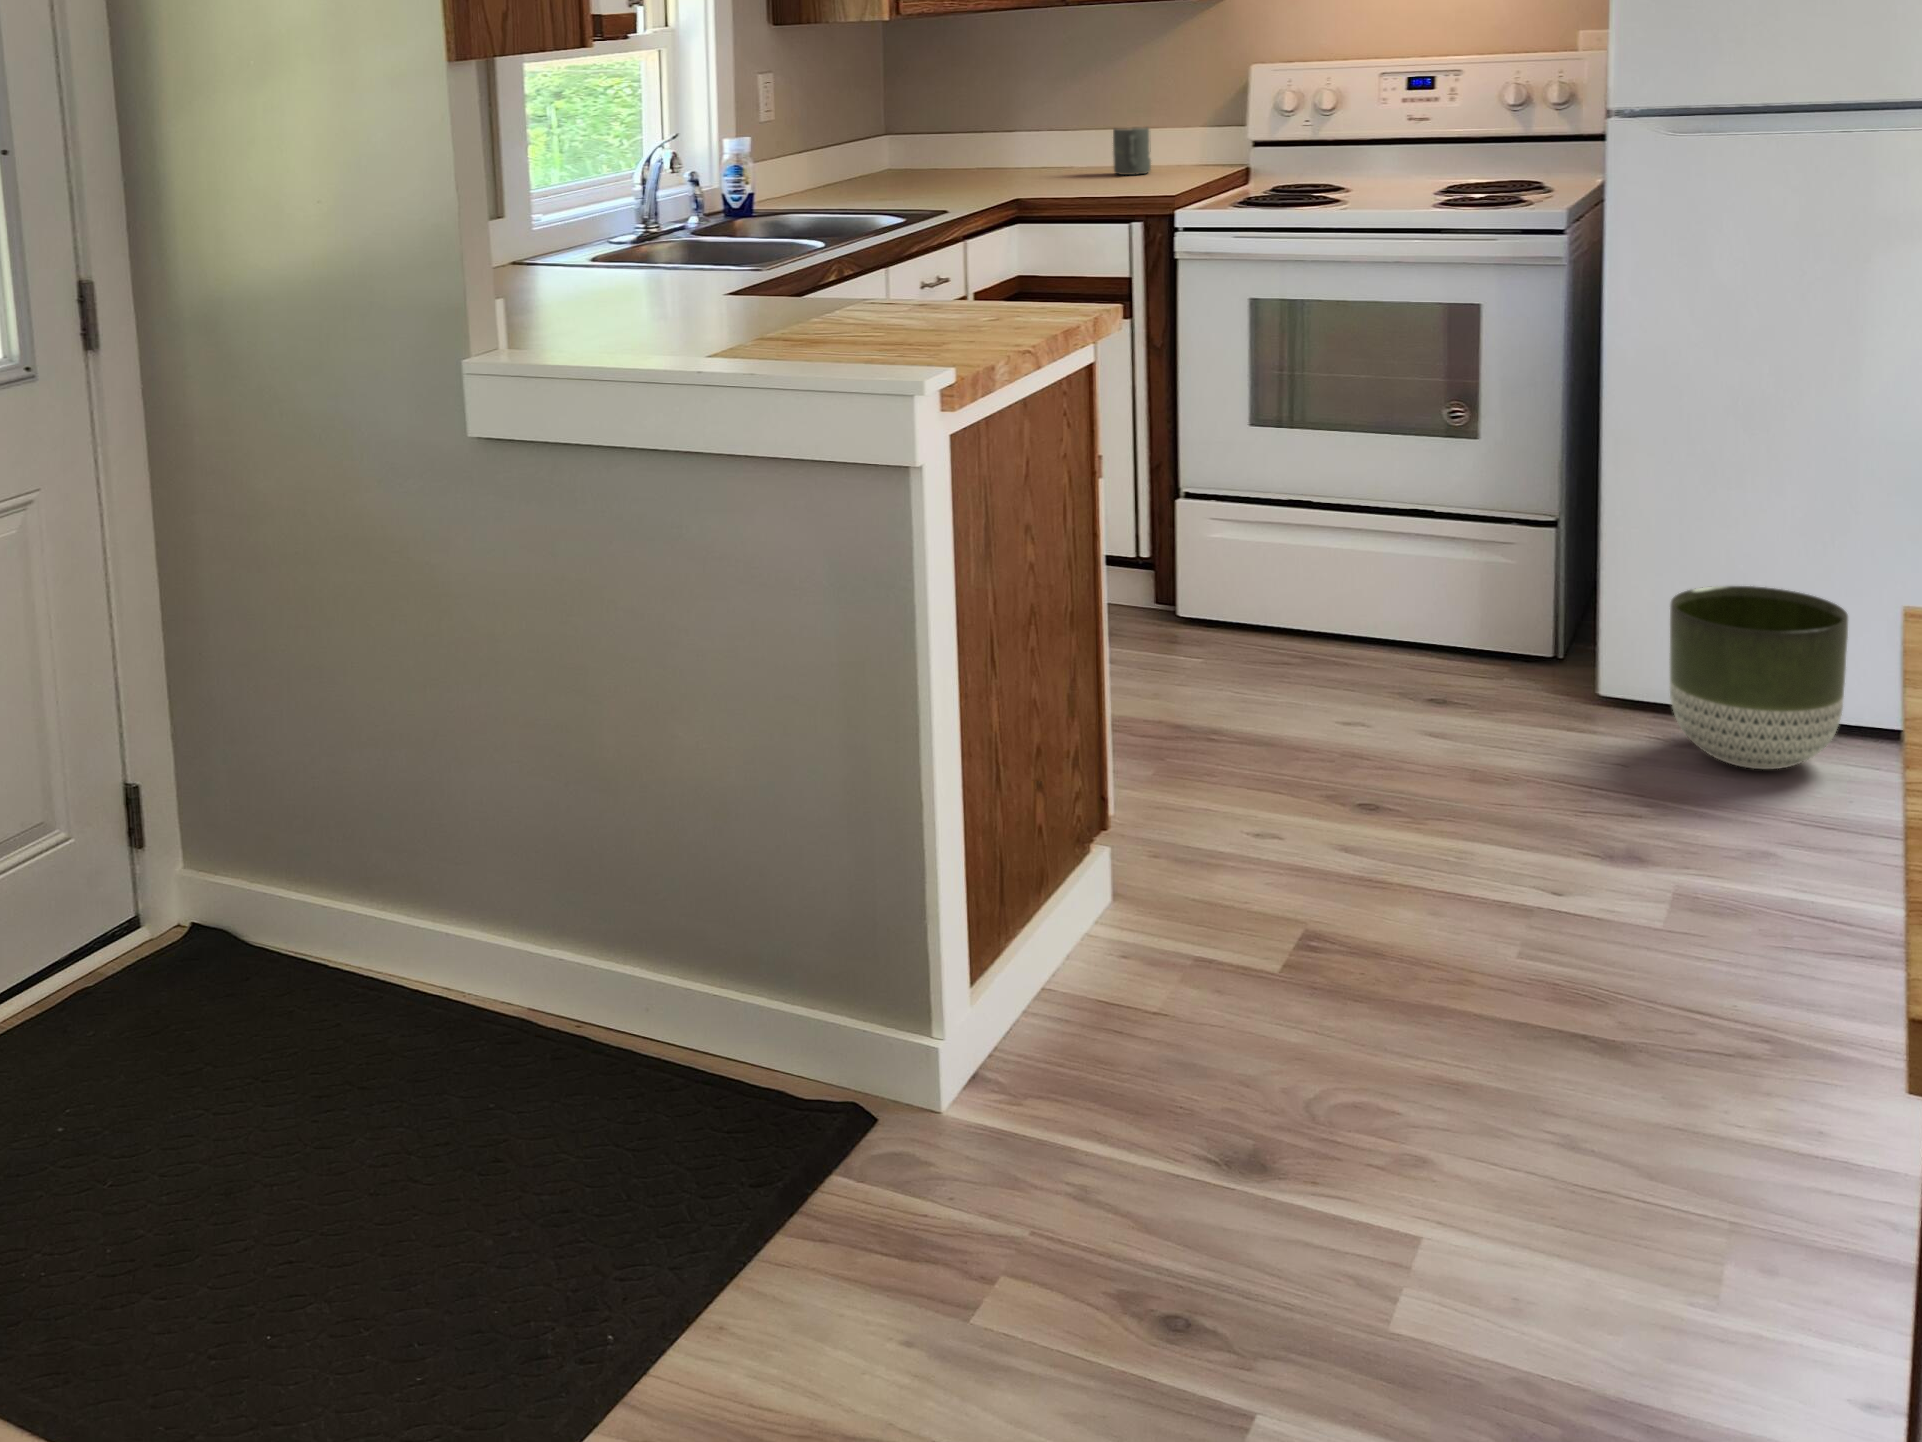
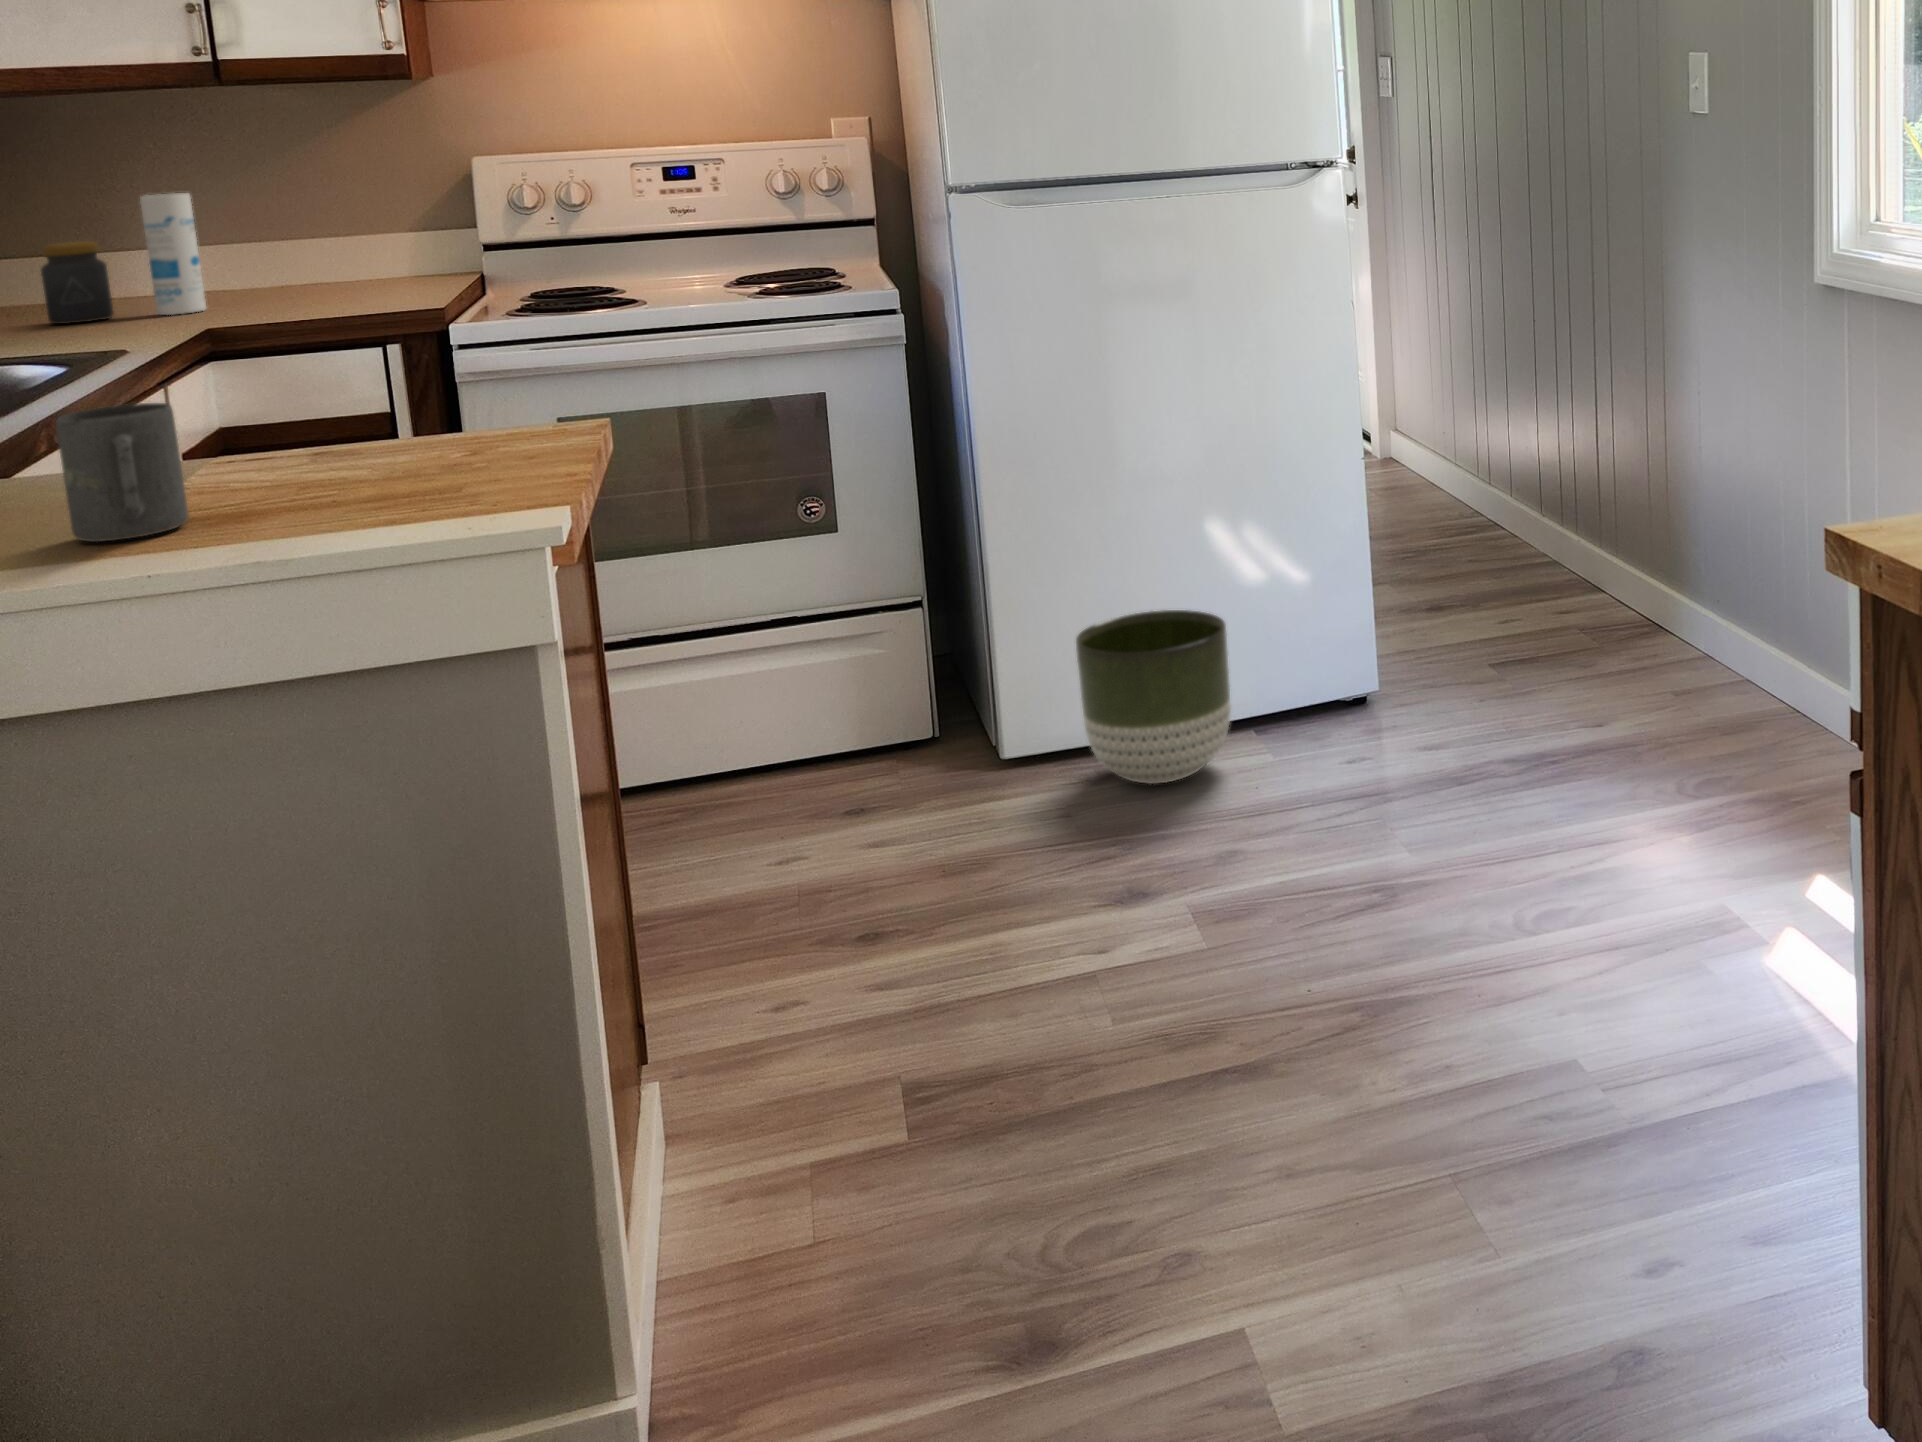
canister: none [1023,81,1058,177] -> present [140,193,206,315]
jar: none [958,115,1001,177] -> present [41,241,114,324]
mug: present [1113,127,1151,175] -> present [56,403,189,542]

